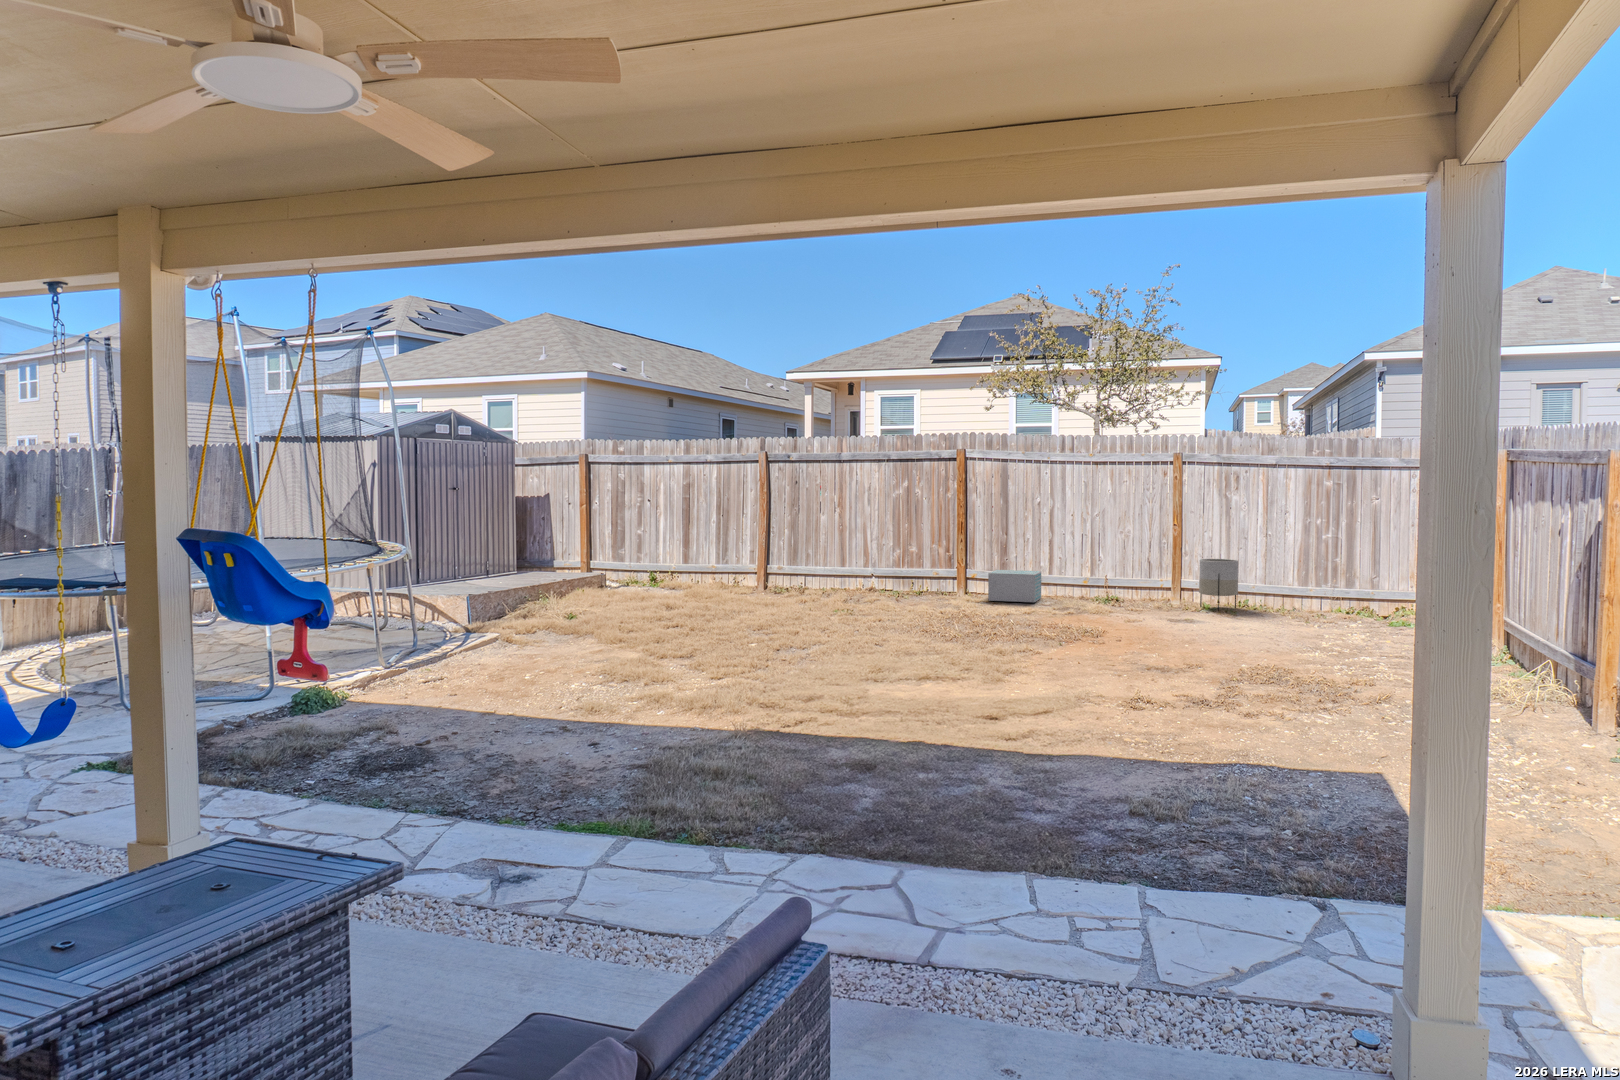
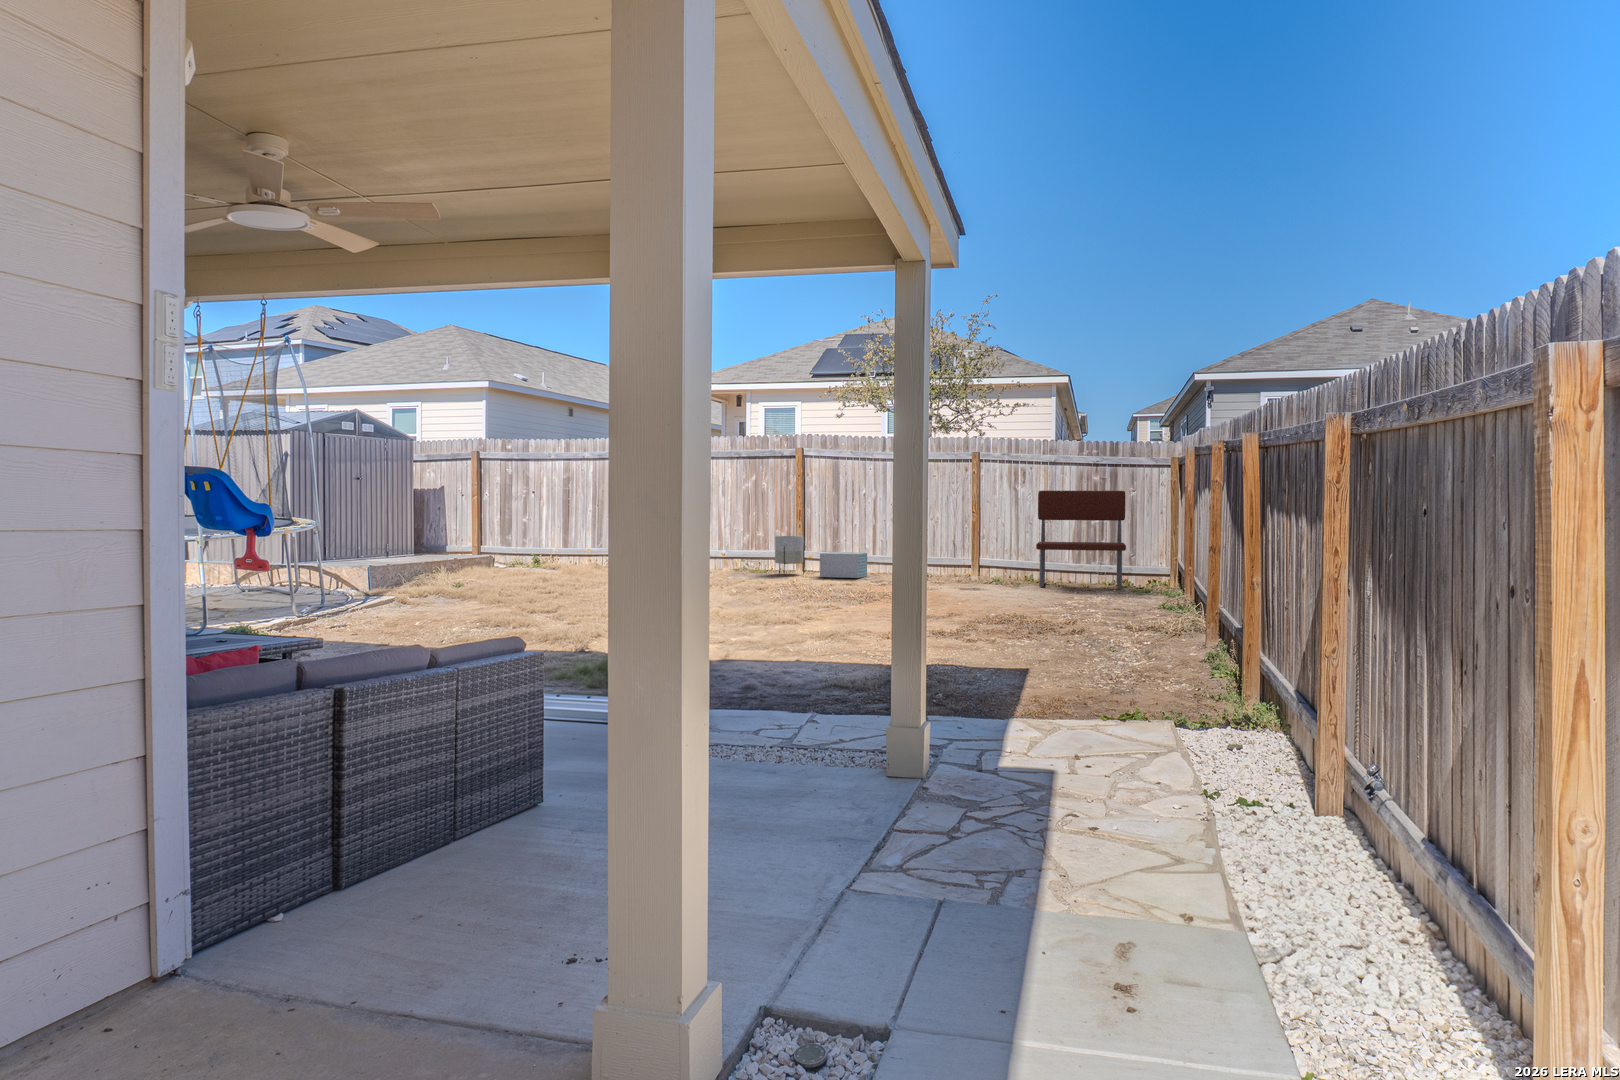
bench: none [1260,500,1386,621] -> present [1036,491,1126,589]
planter: present [1199,559,1238,611] -> present [775,536,804,575]

